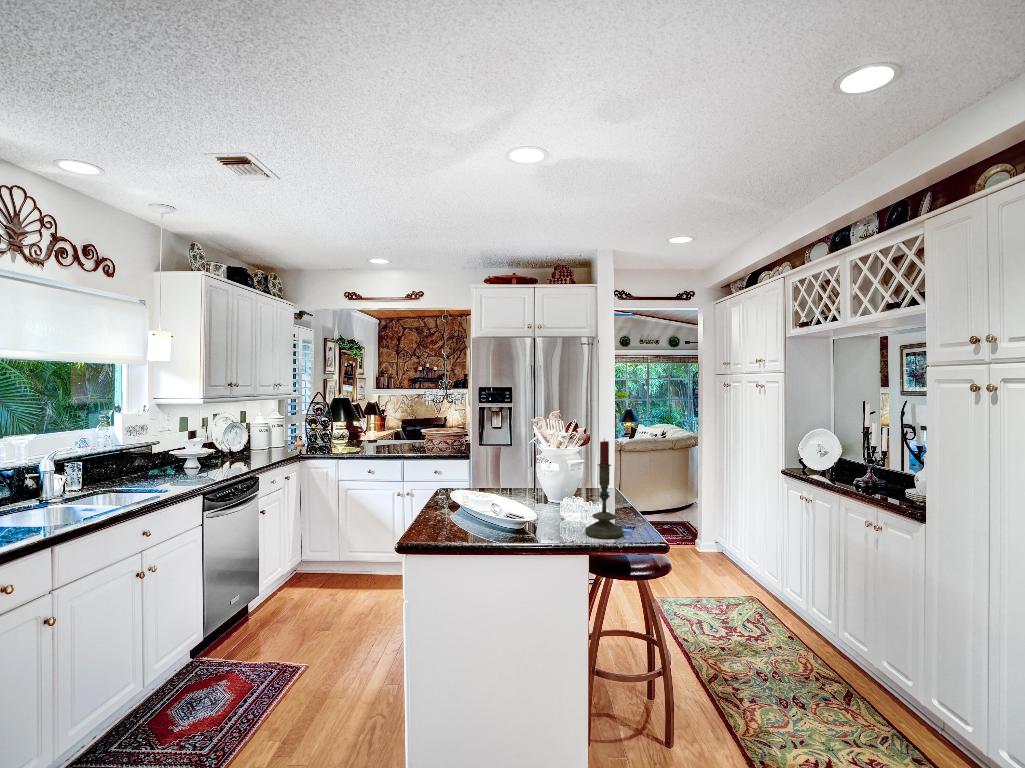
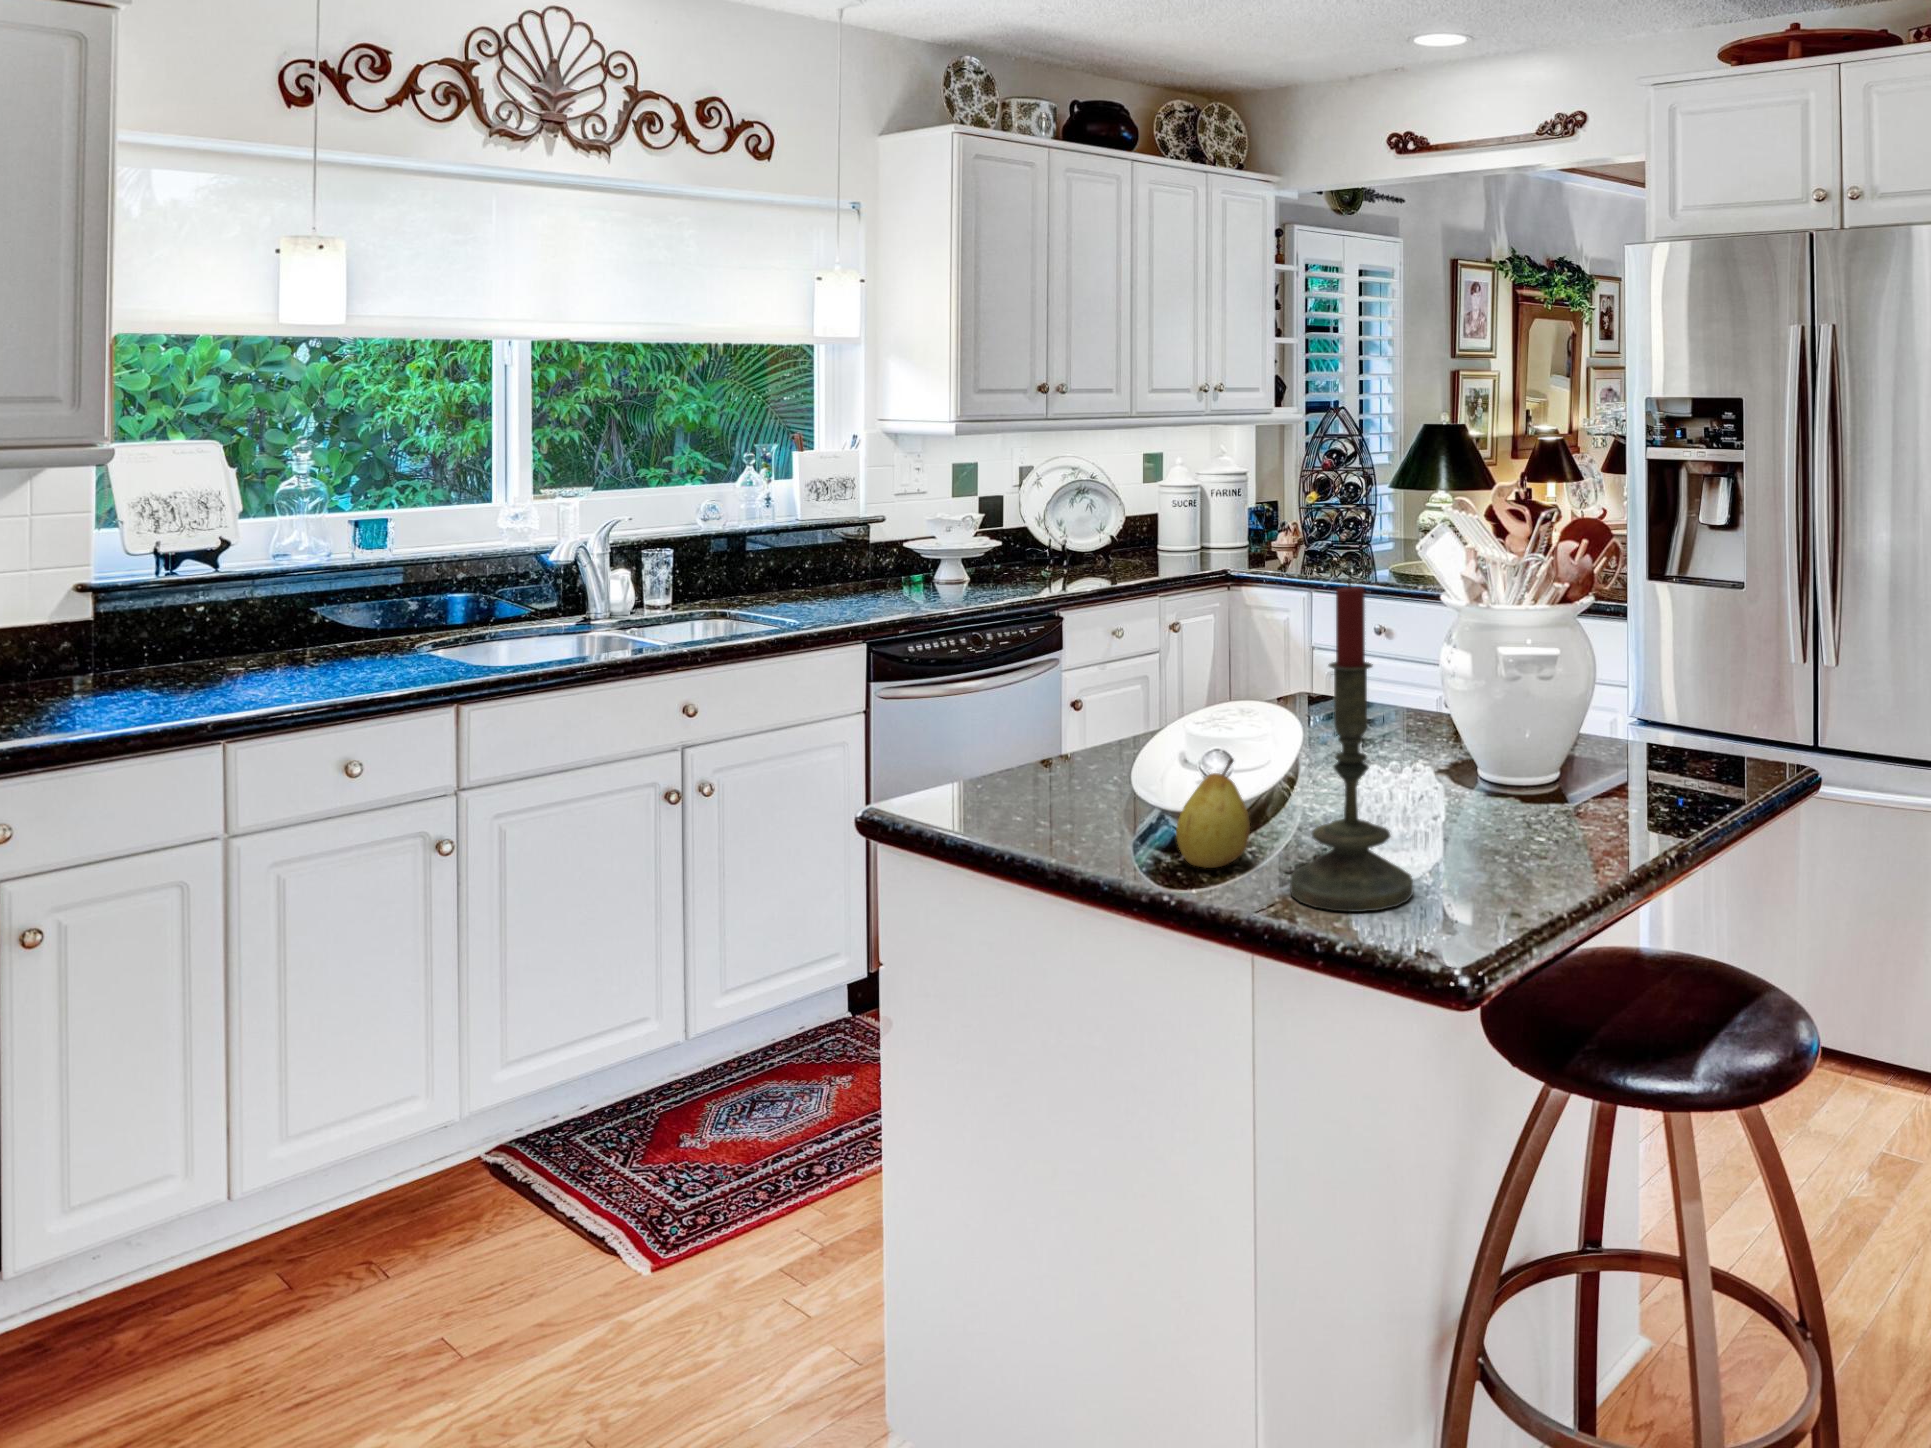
fruit: none [540,500,564,536] -> present [1176,758,1250,868]

